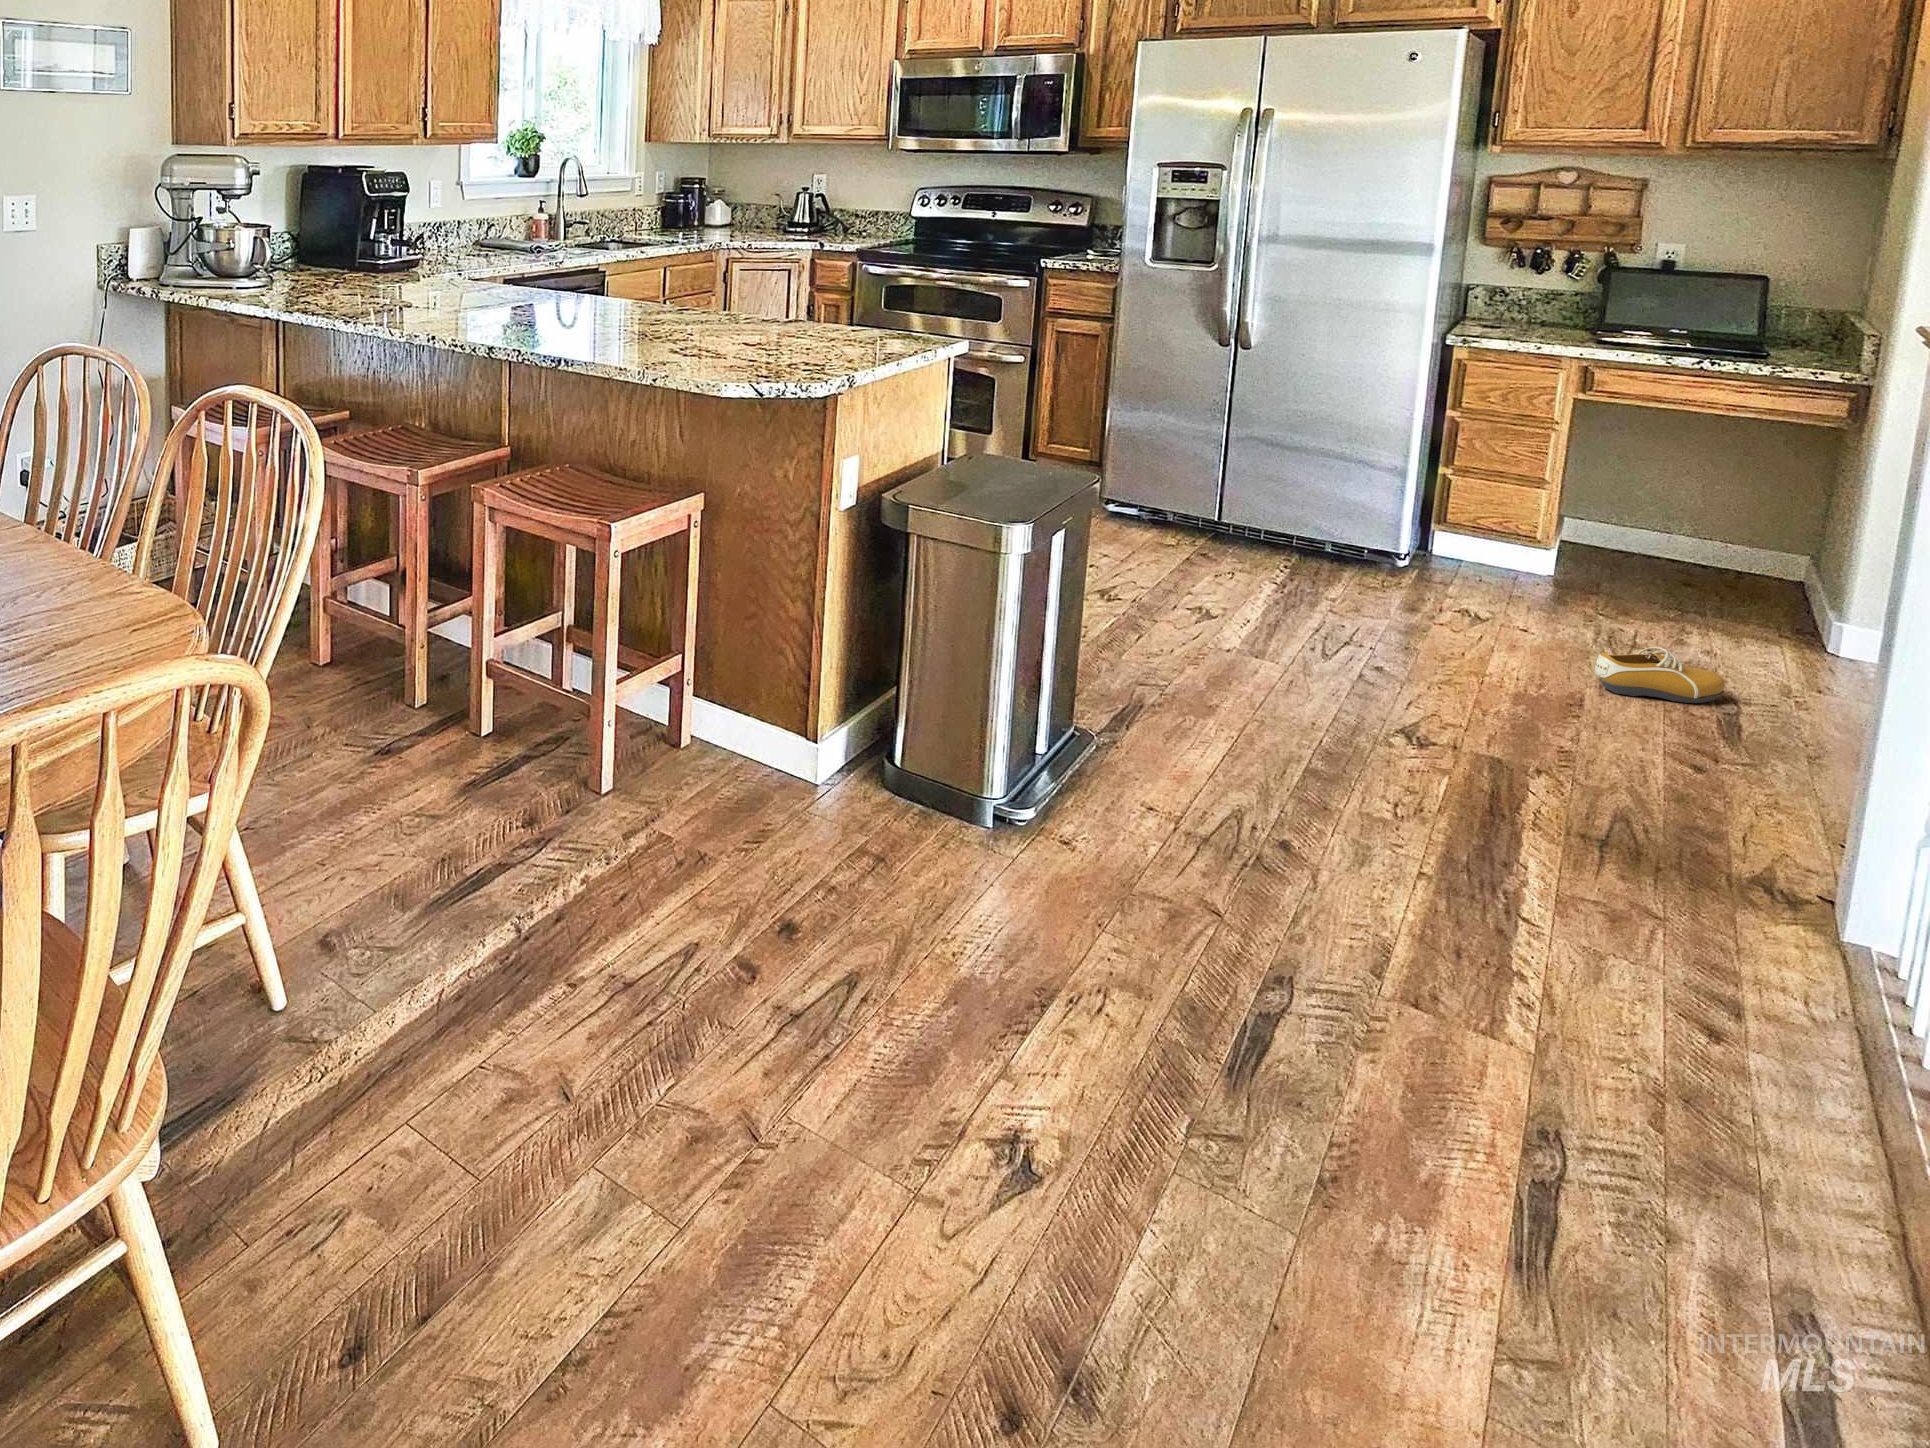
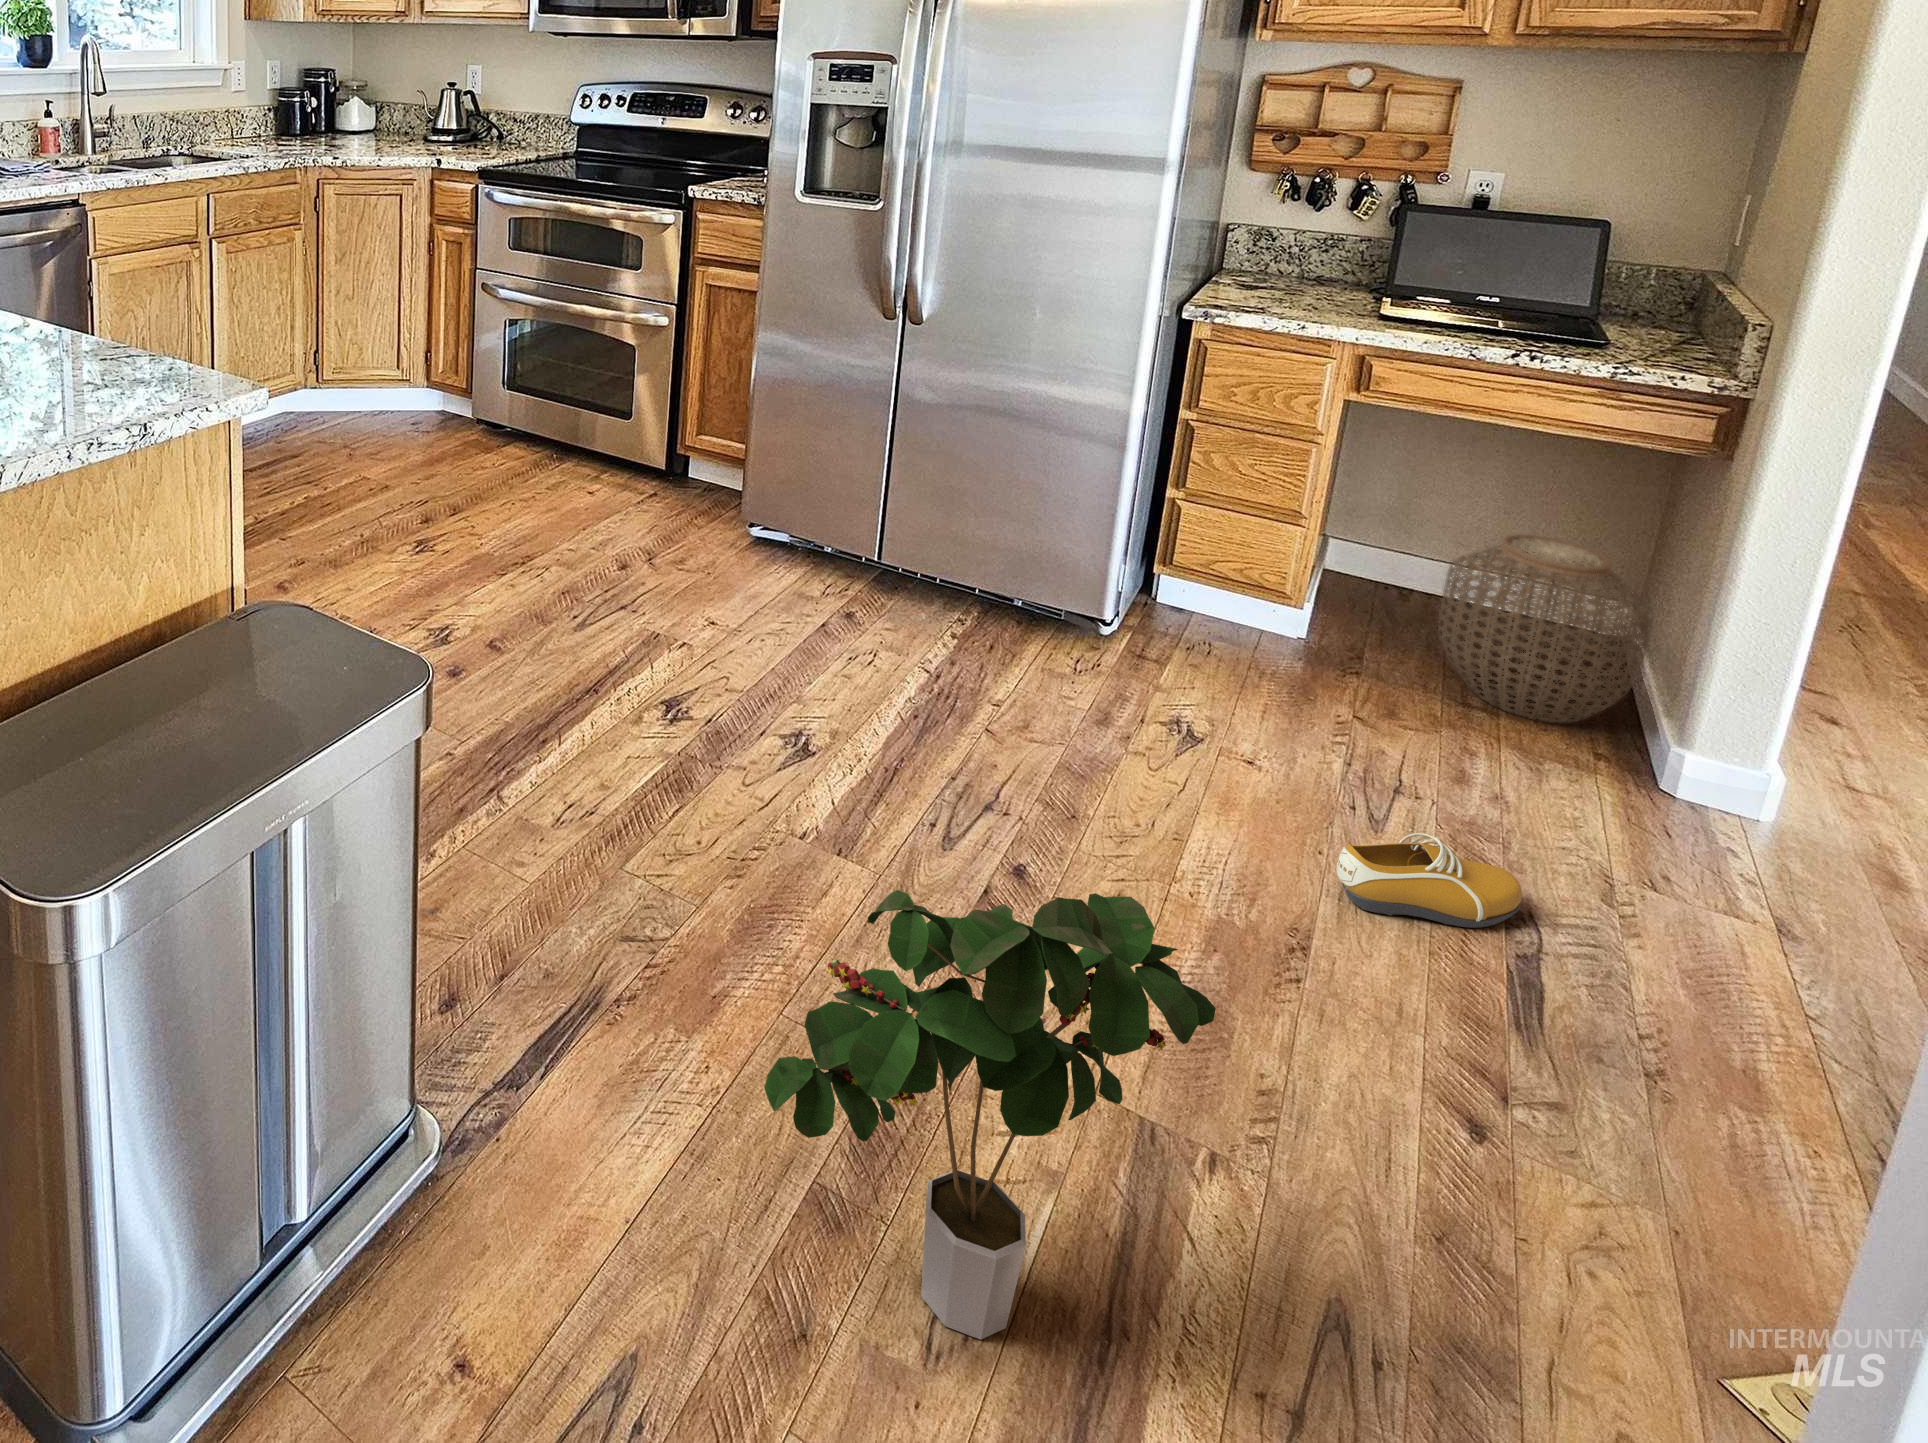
woven basket: none [1655,492,1818,621] -> present [1438,534,1653,723]
potted plant: none [1293,582,1544,820] -> present [764,890,1216,1340]

